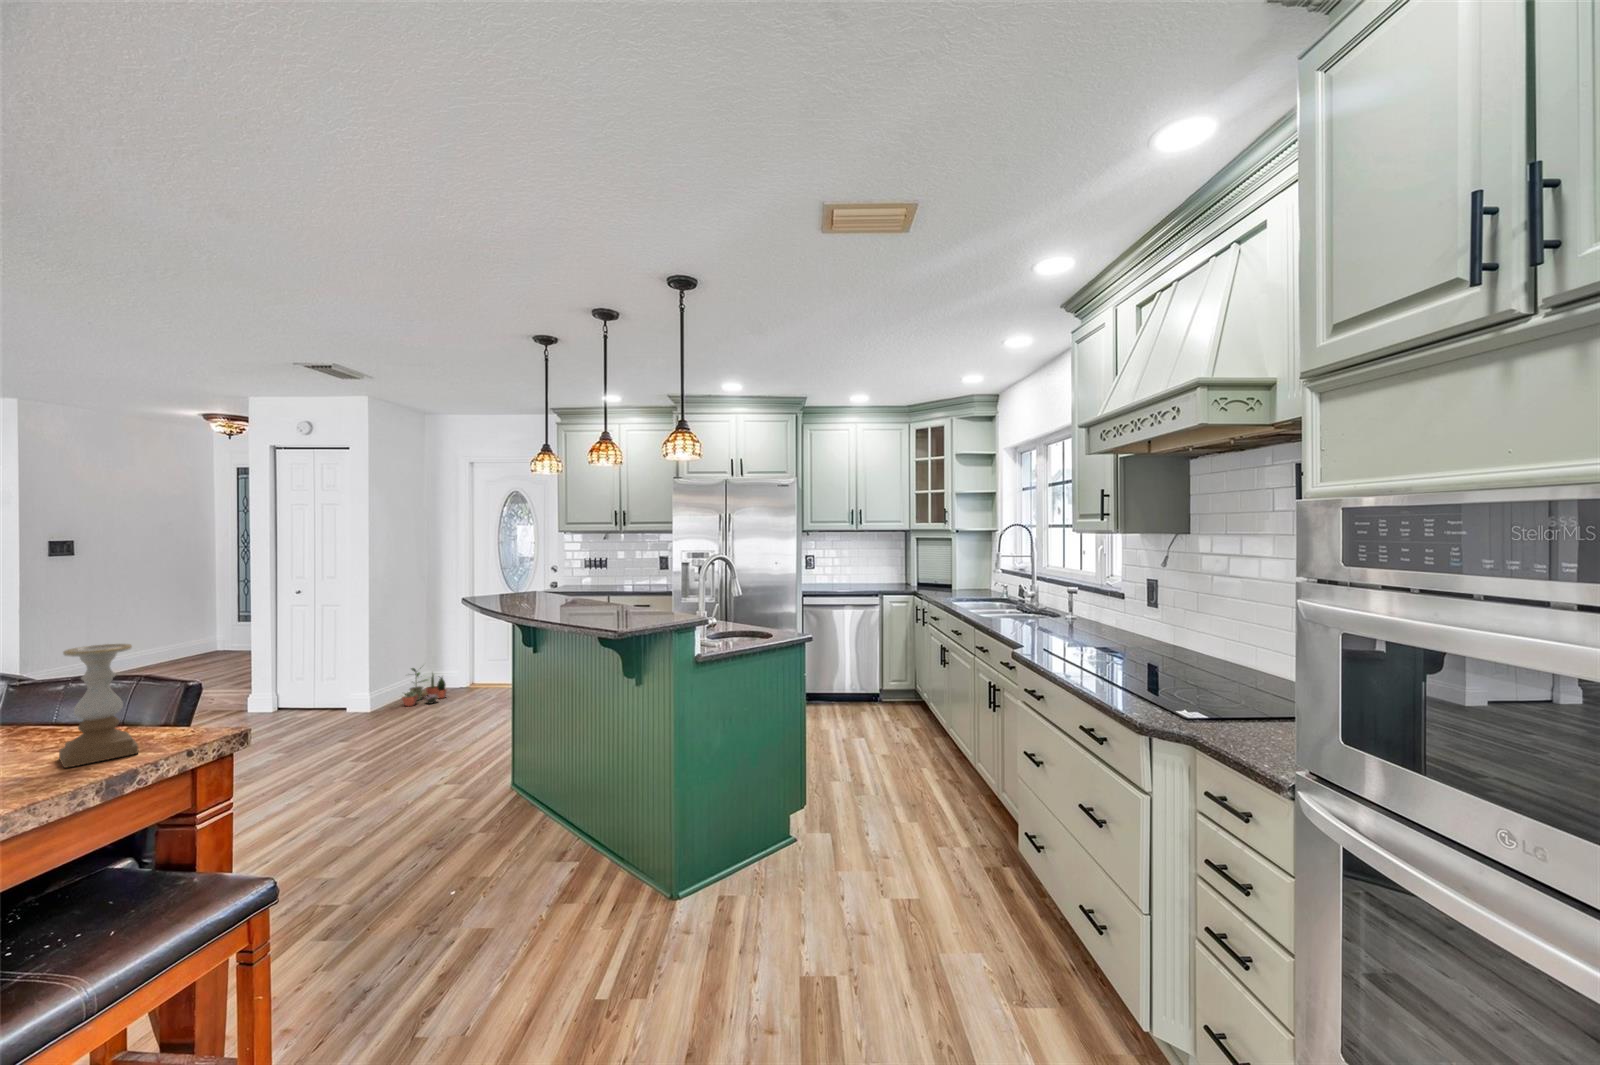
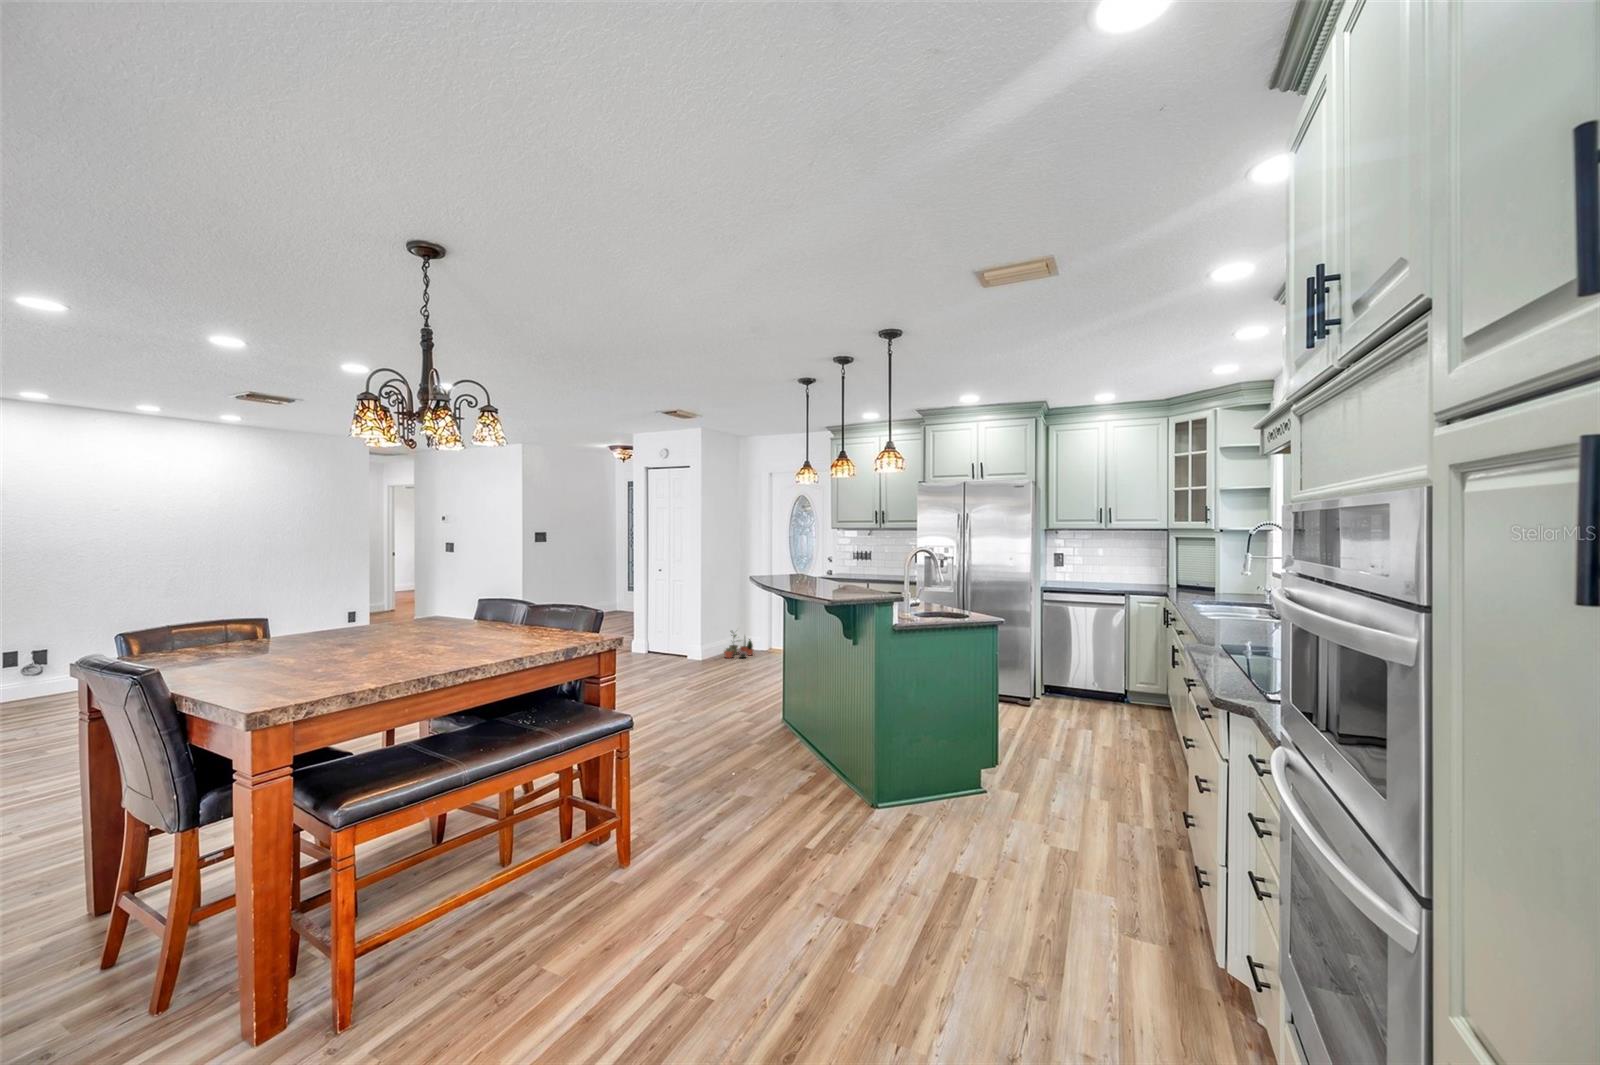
candle holder: present [59,644,139,768] -> none [549,583,578,642]

